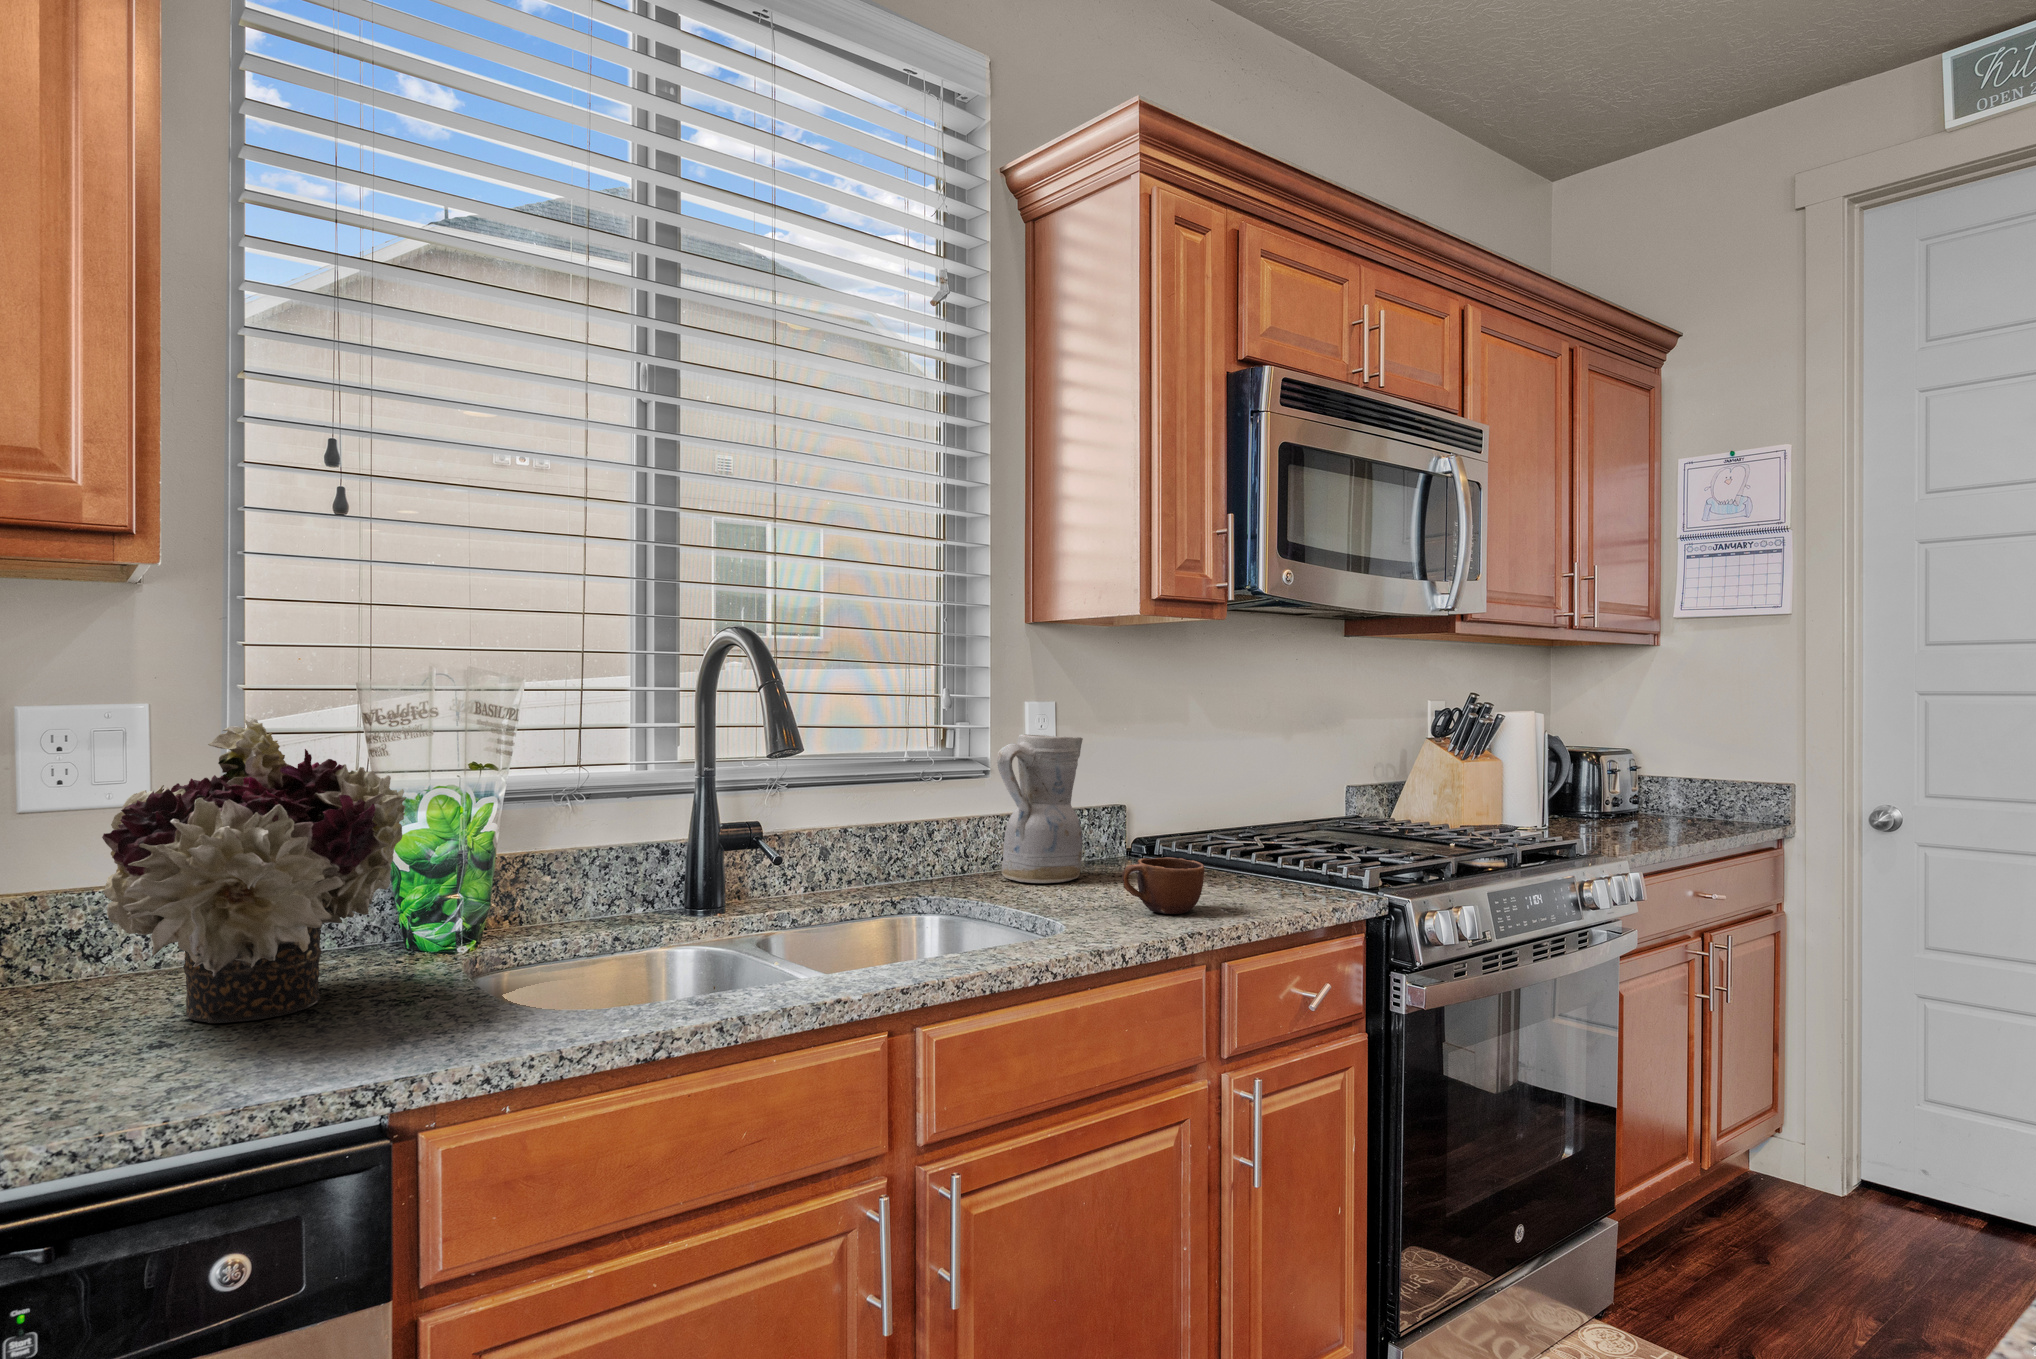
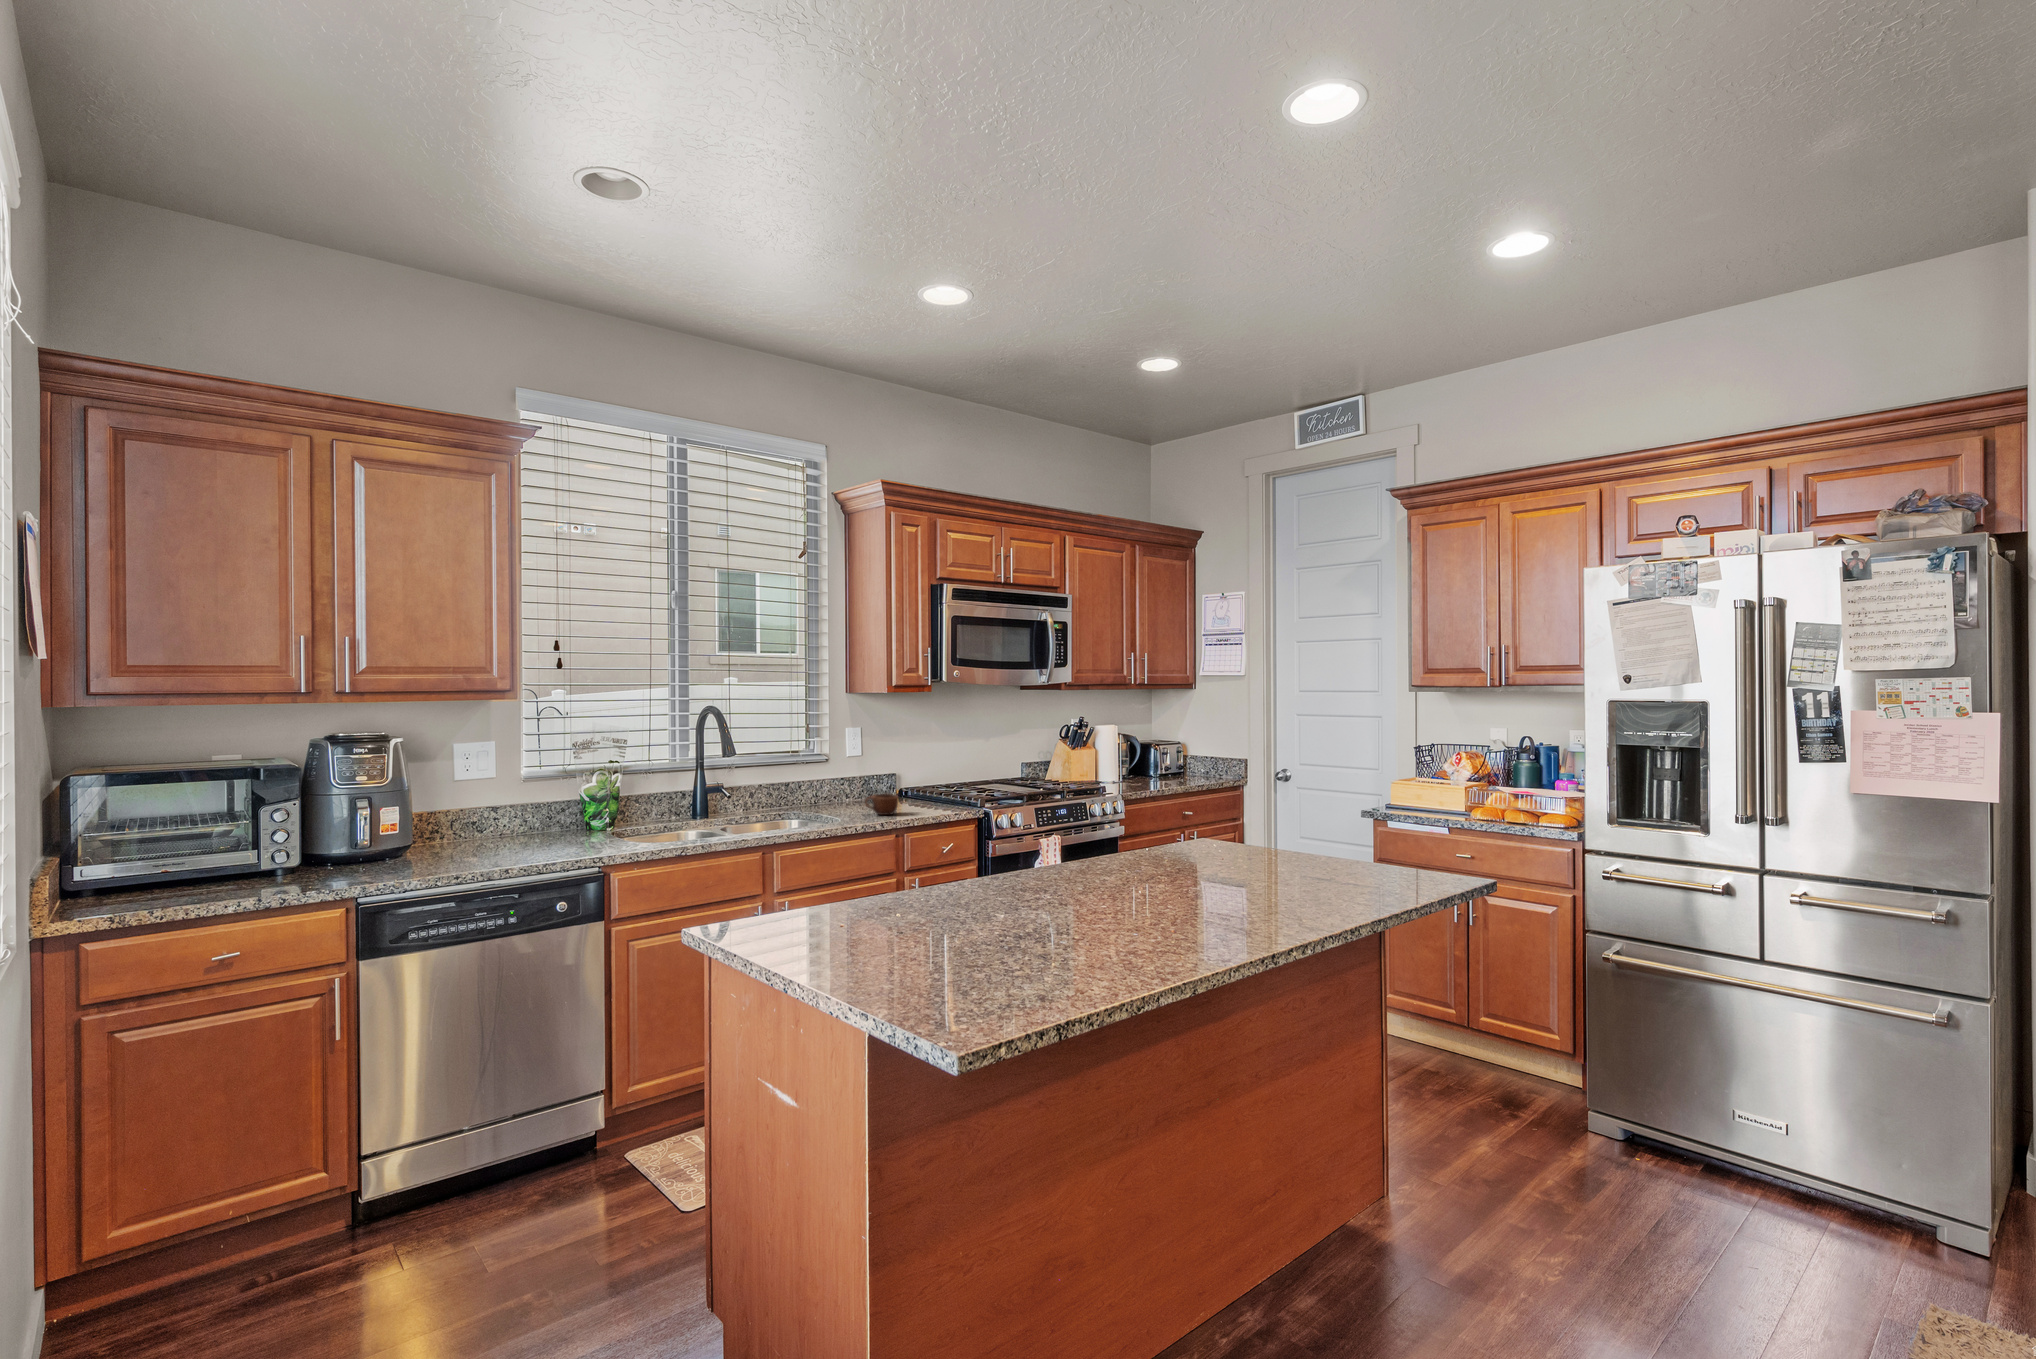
flower arrangement: present [102,718,406,1023] -> none [496,748,595,848]
ceramic pitcher: present [997,734,1083,883] -> none [825,744,864,806]

